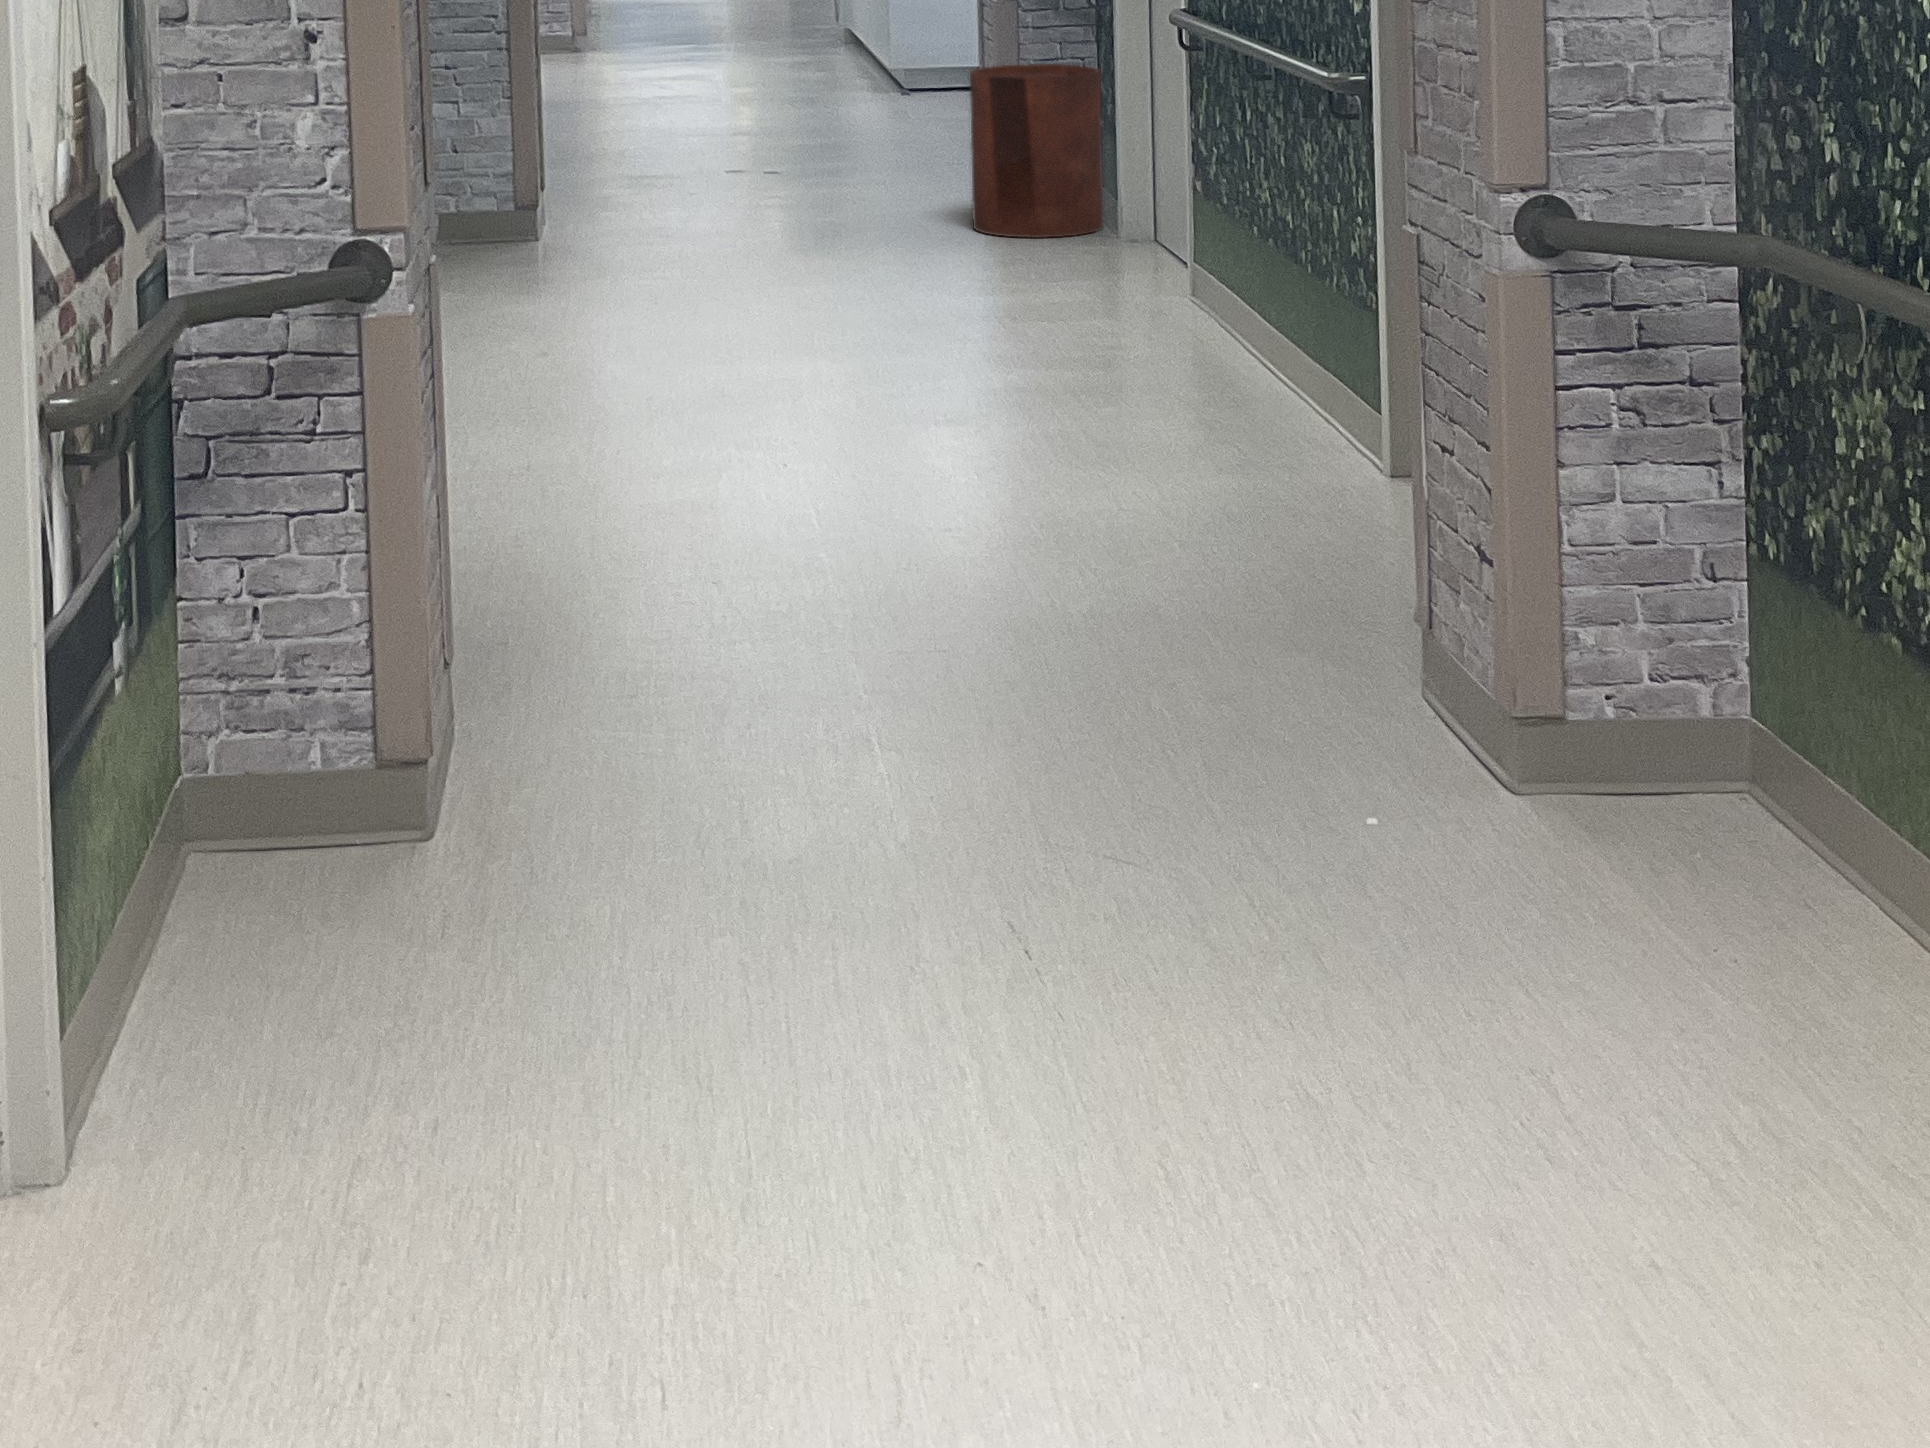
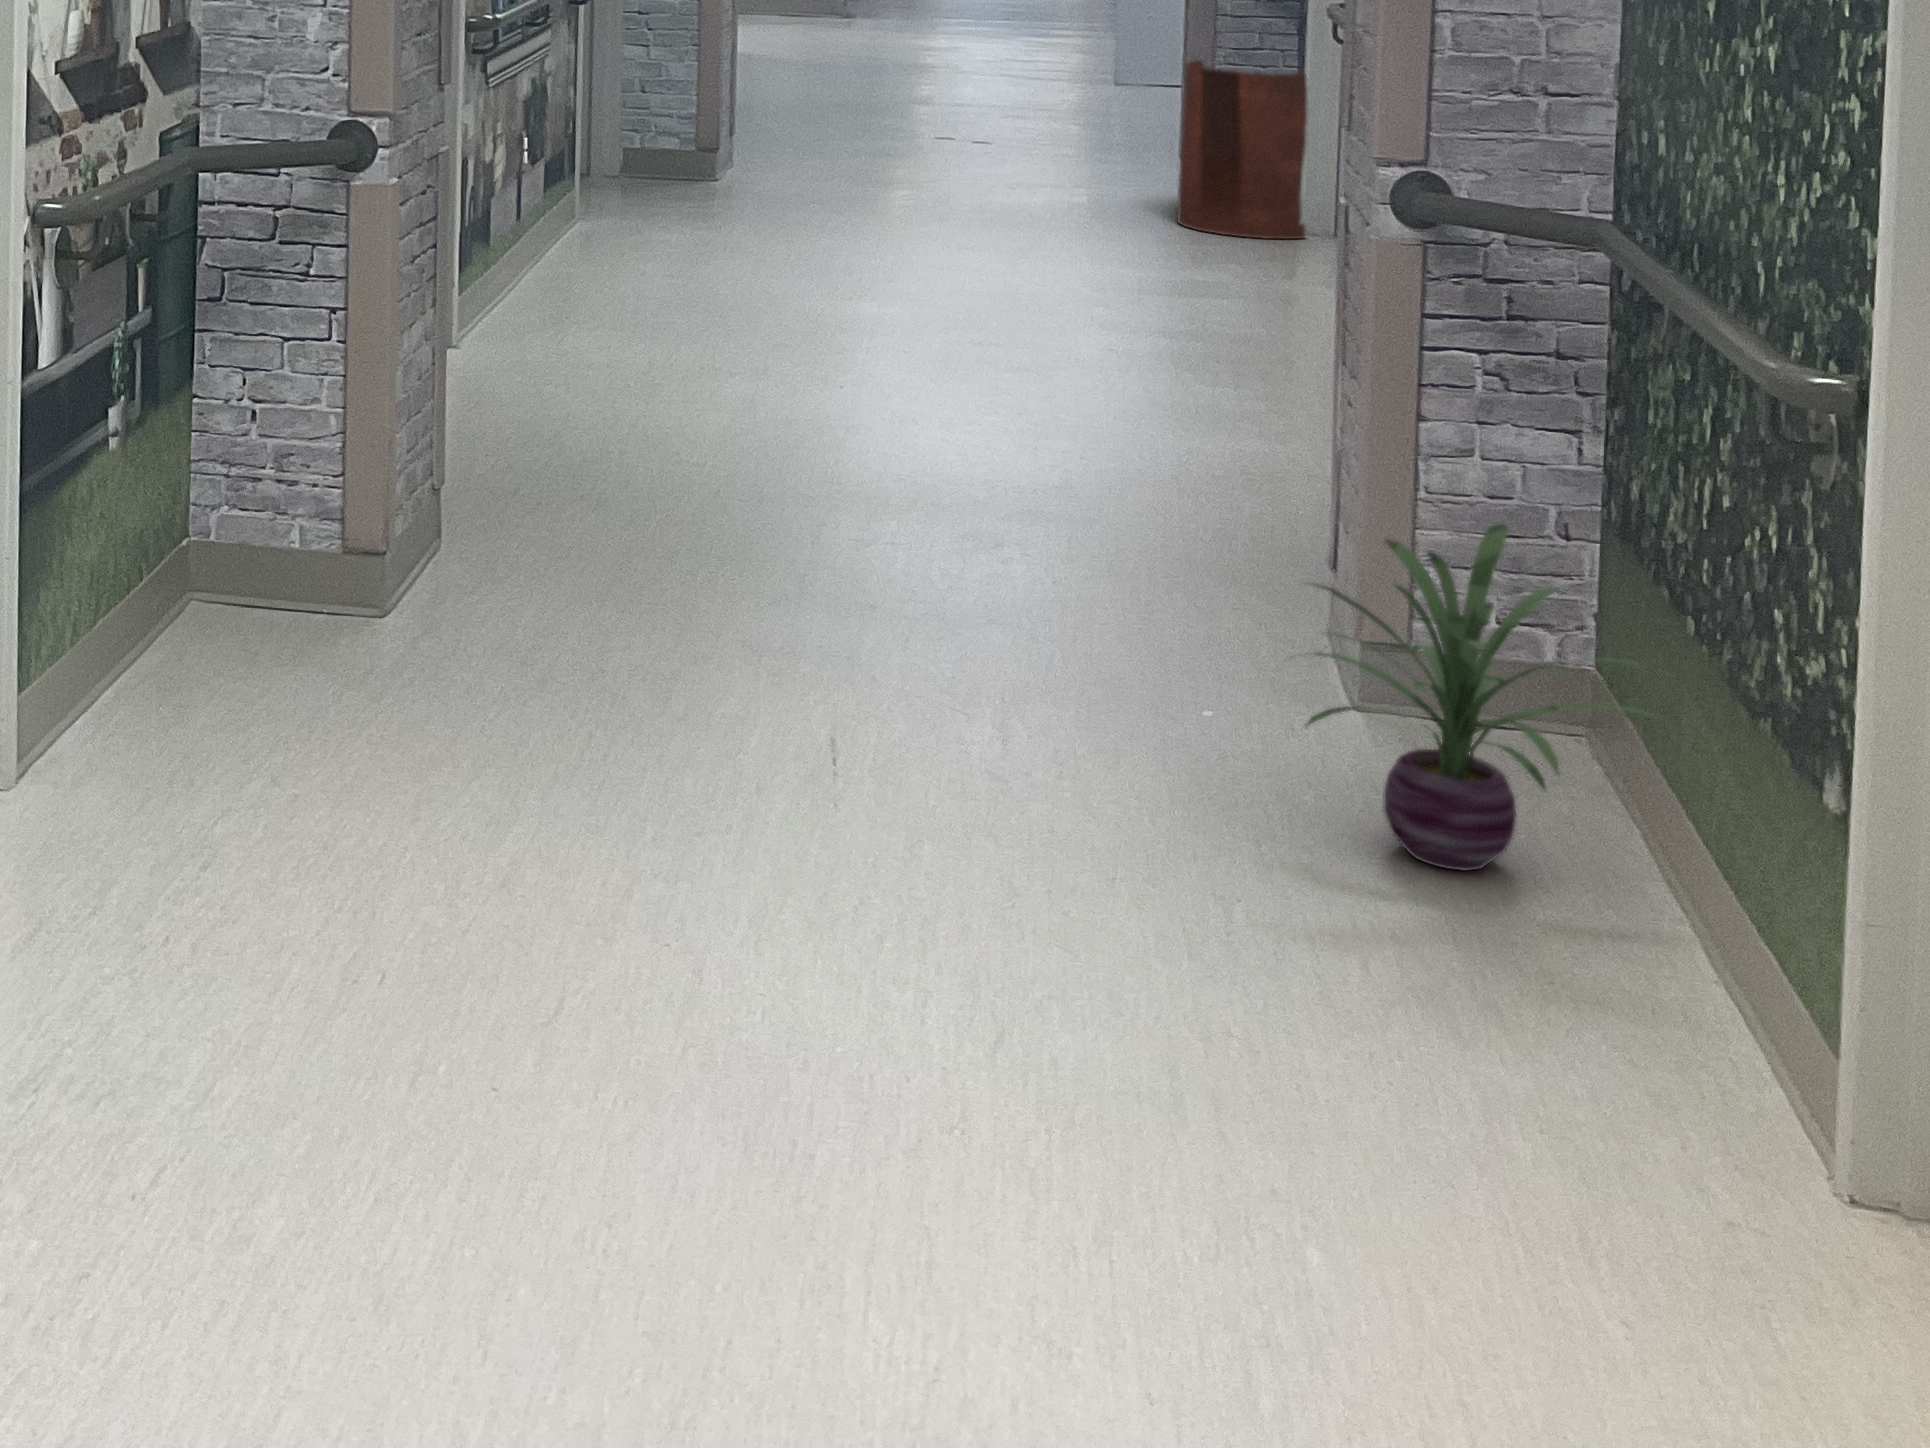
decorative plant: none [1434,532,1812,904] -> present [1291,524,1645,871]

